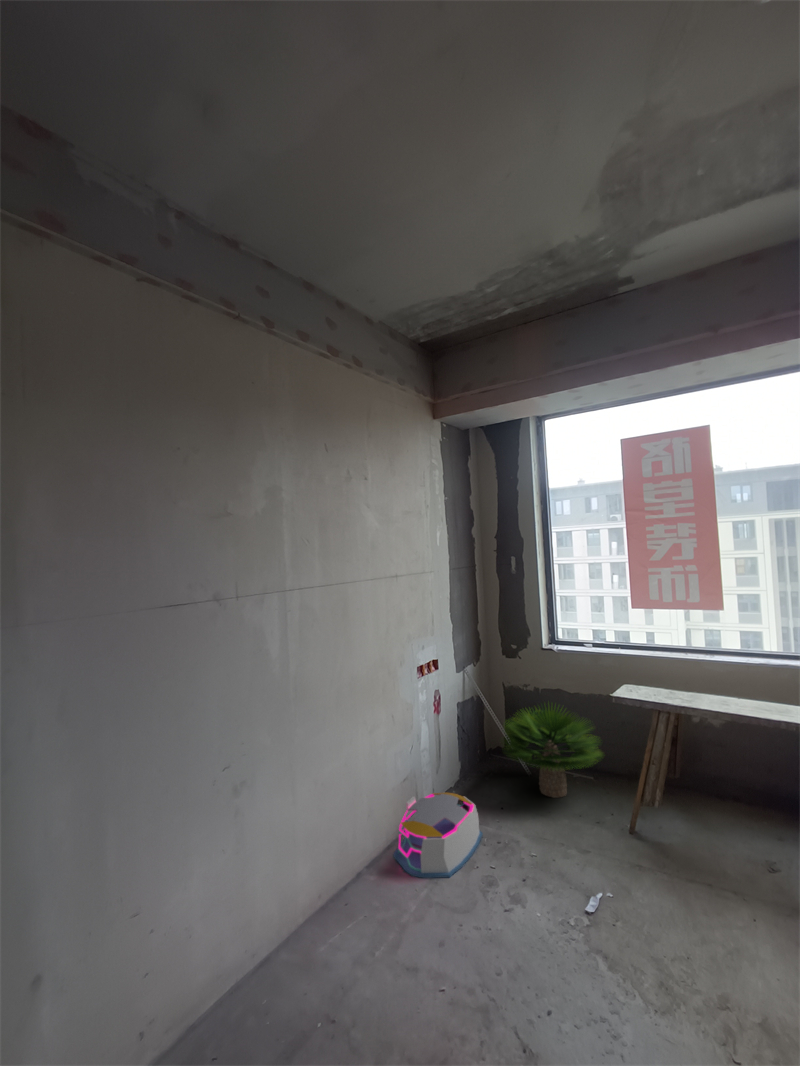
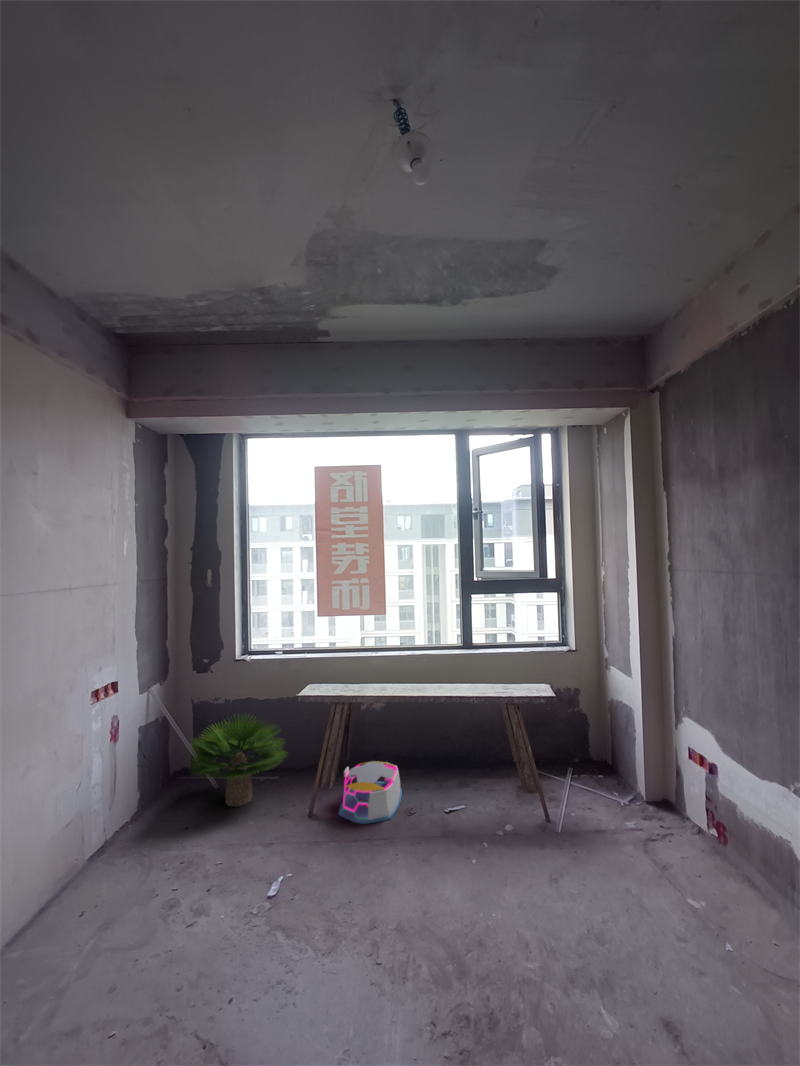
storage bin: present [393,793,482,878] -> present [339,761,402,824]

